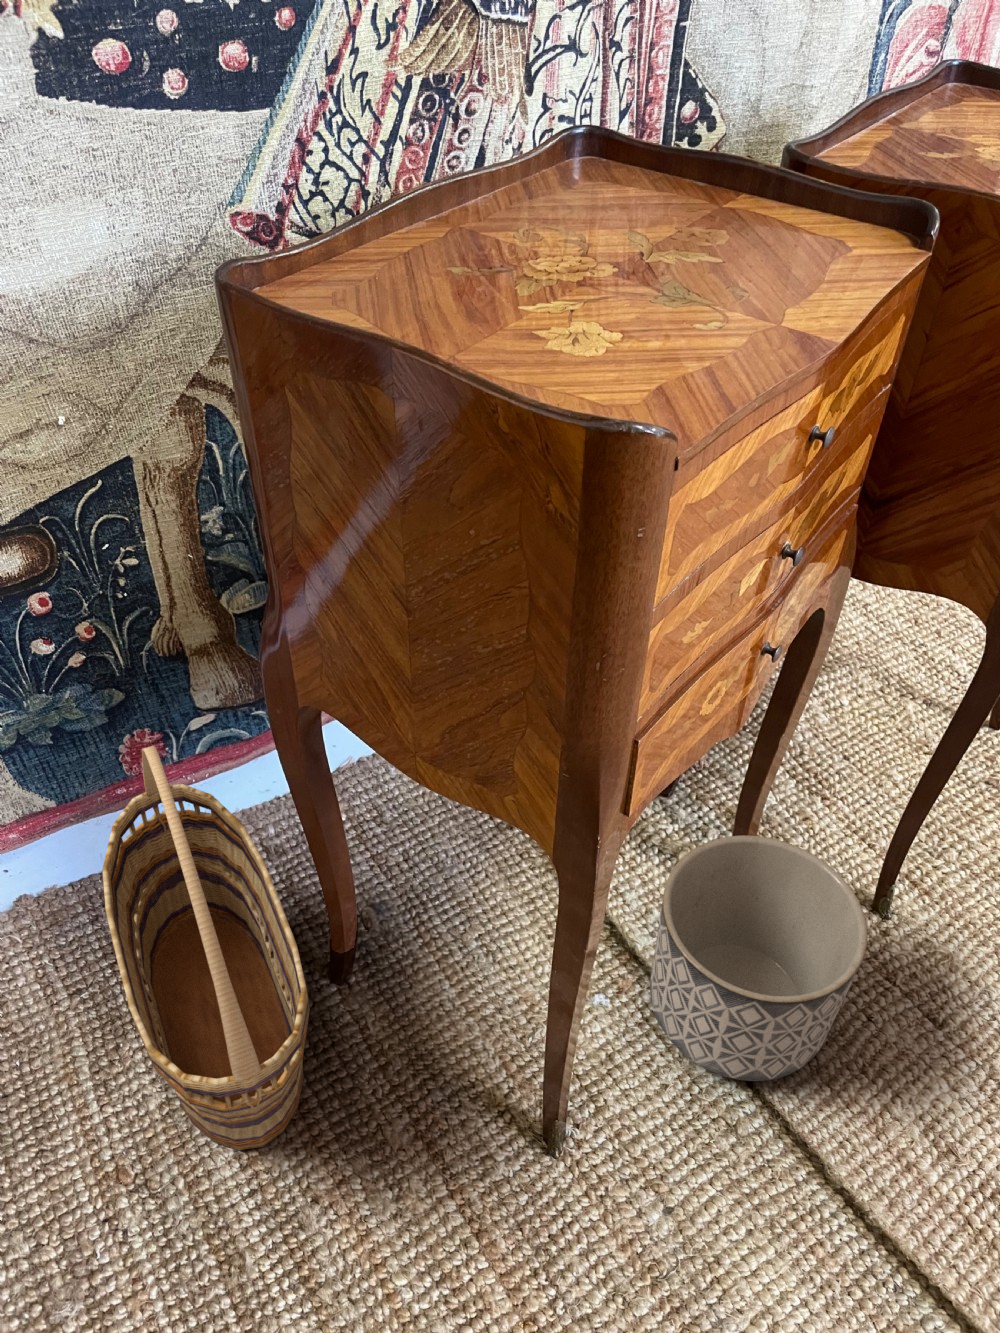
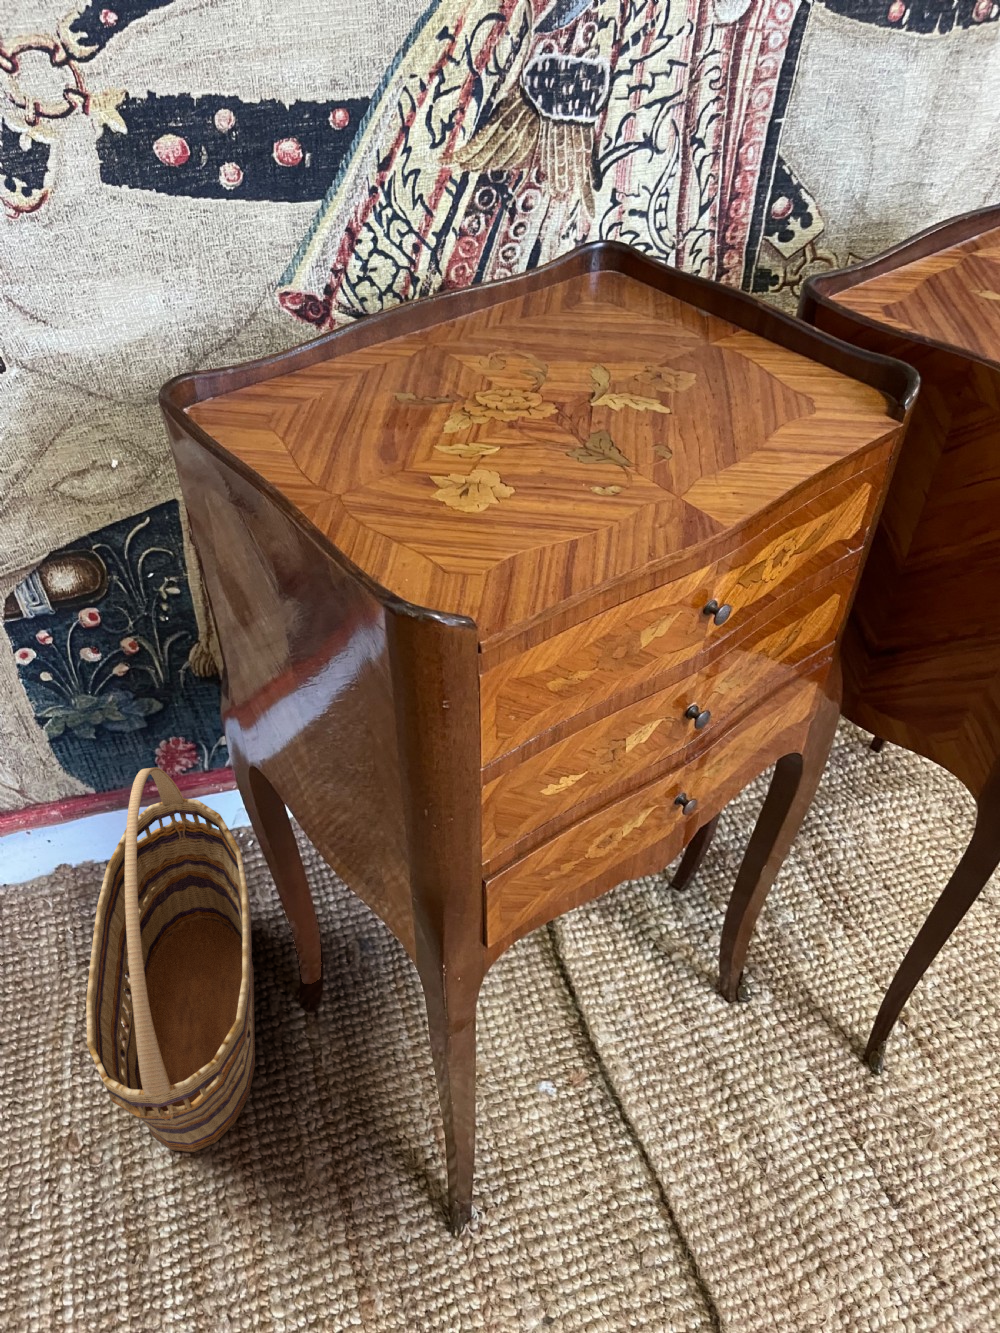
planter: present [650,836,868,1081] -> none [593,957,809,1214]

